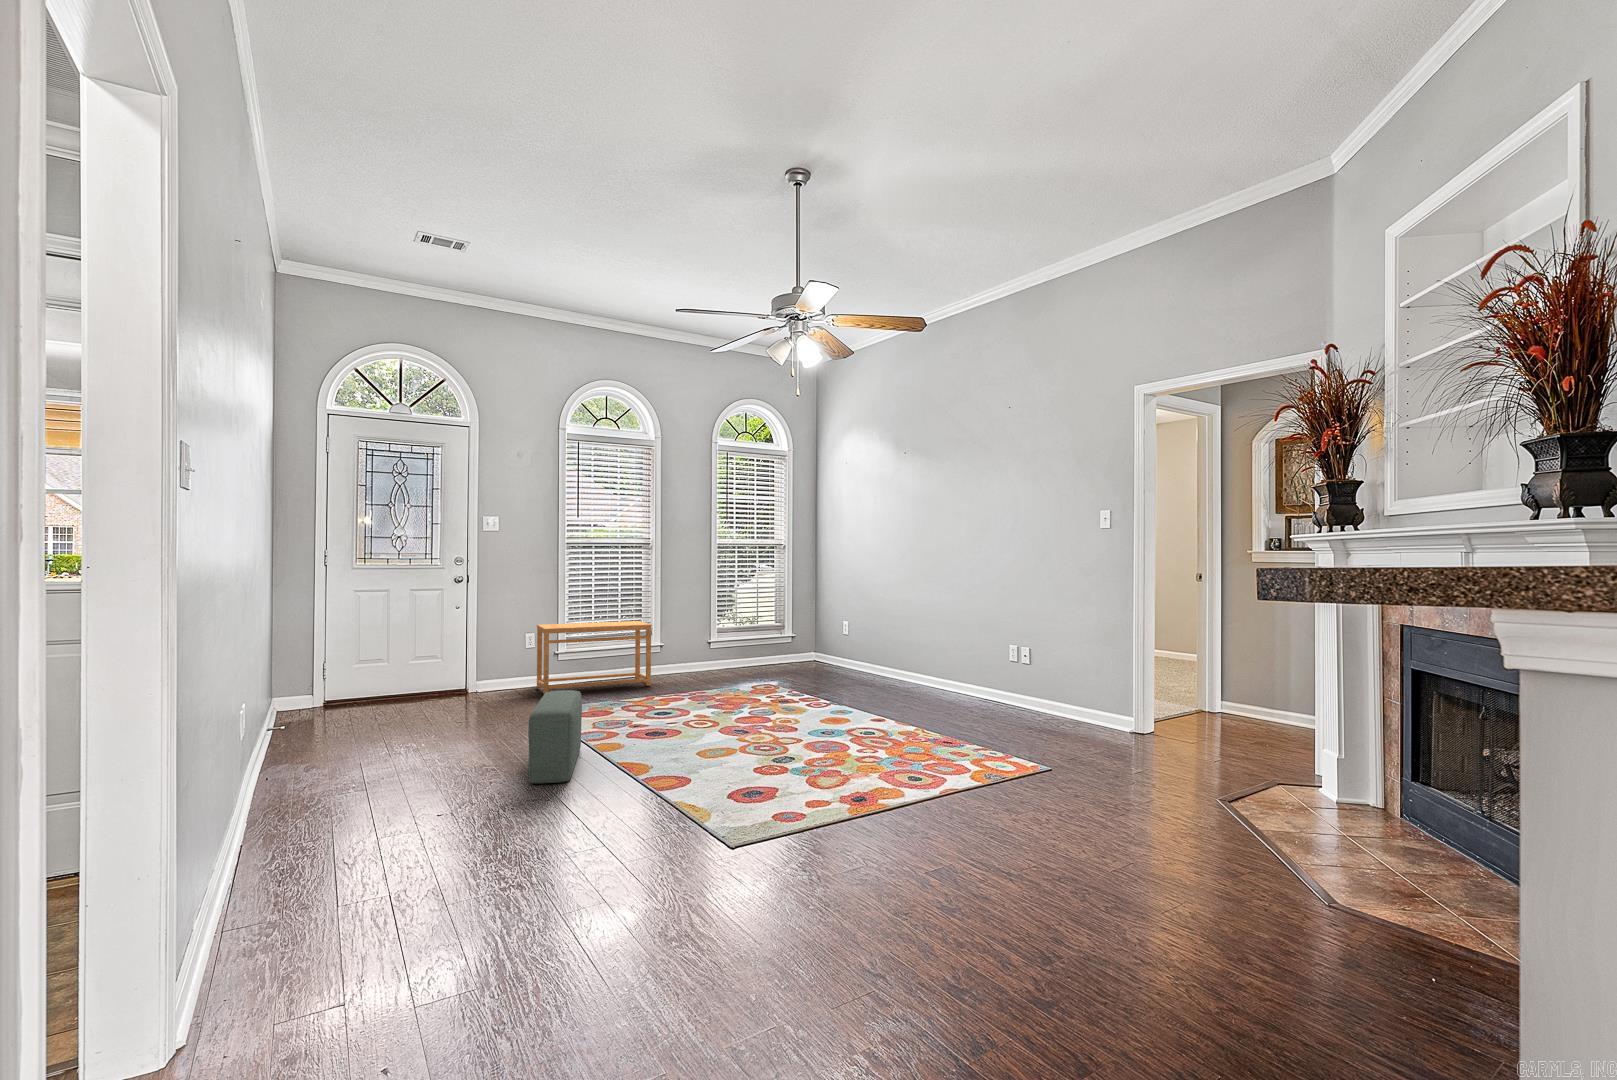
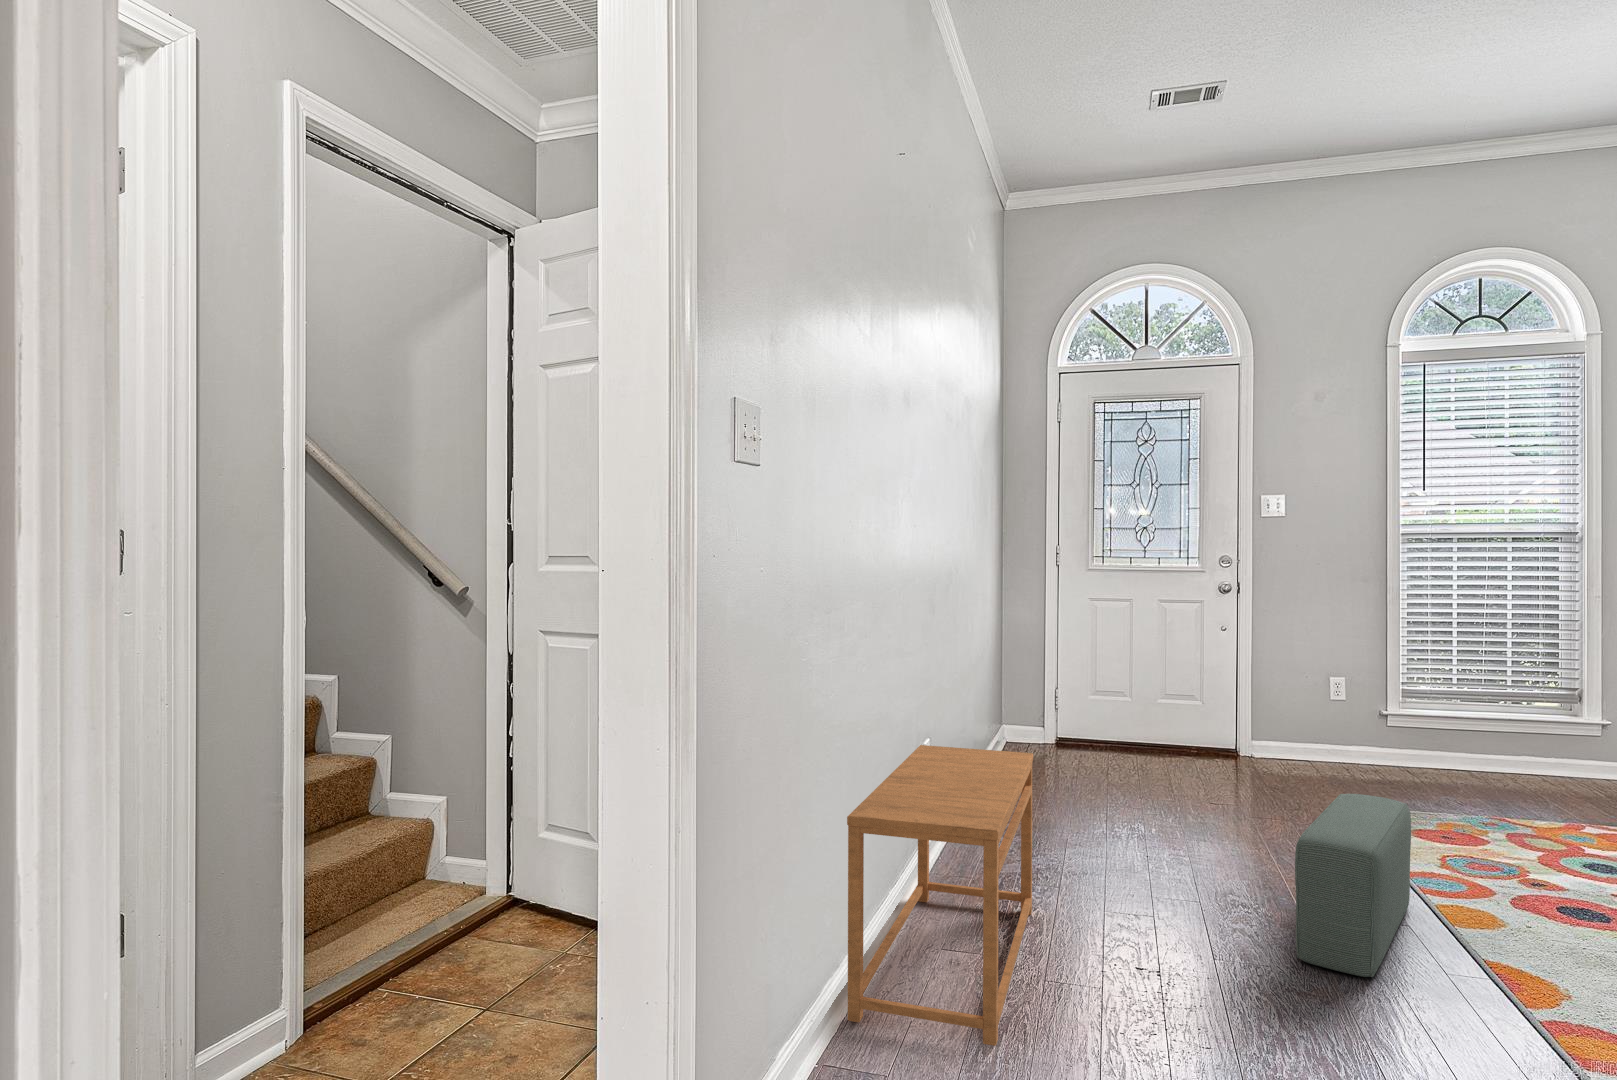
side table: present [537,621,652,694] -> present [847,745,1033,1046]

